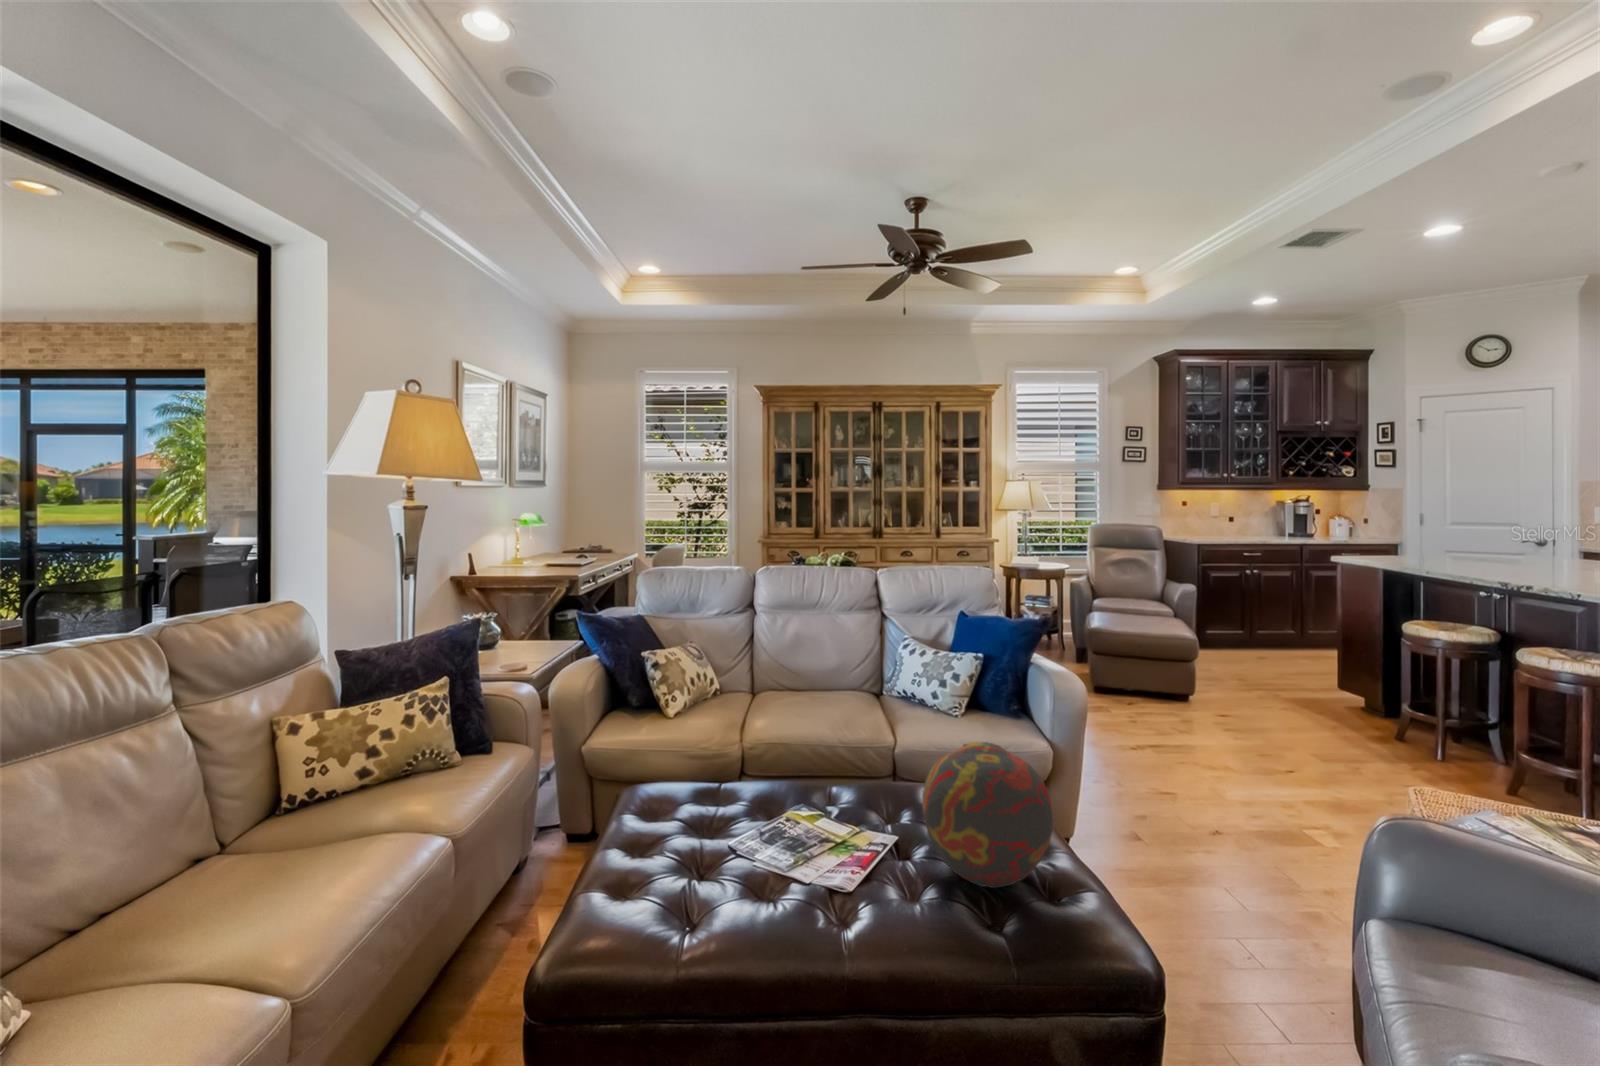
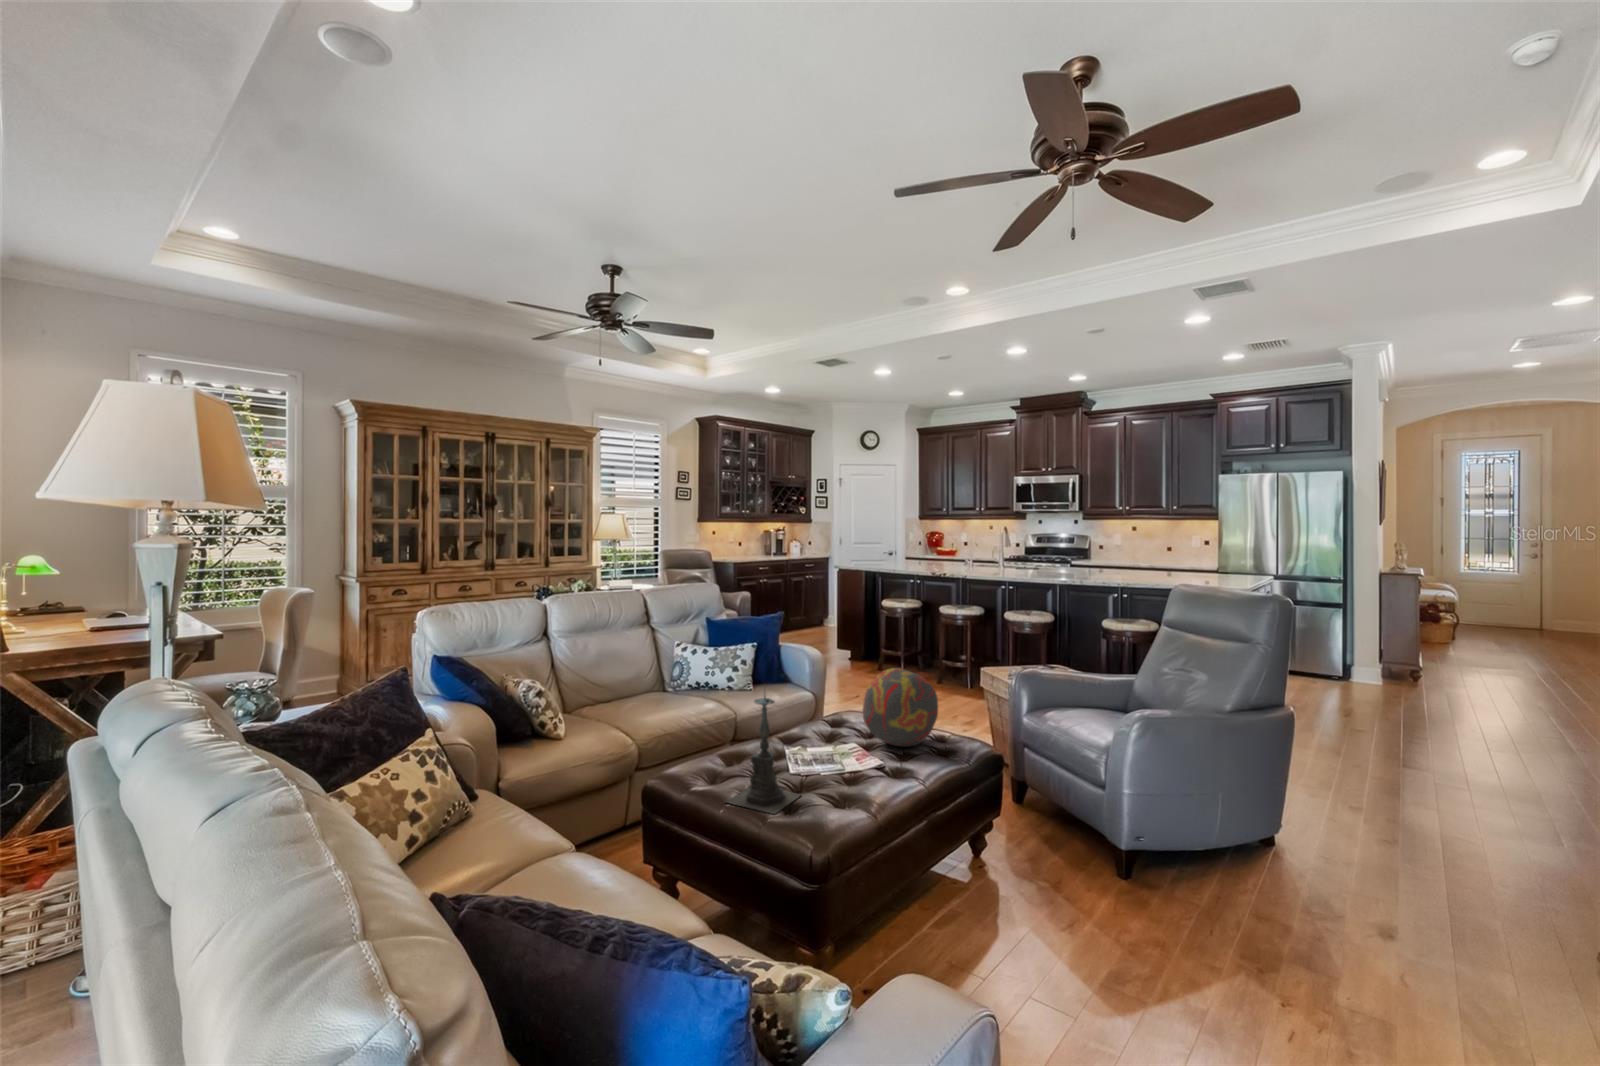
candle holder: none [626,714,703,891] -> present [726,696,801,814]

